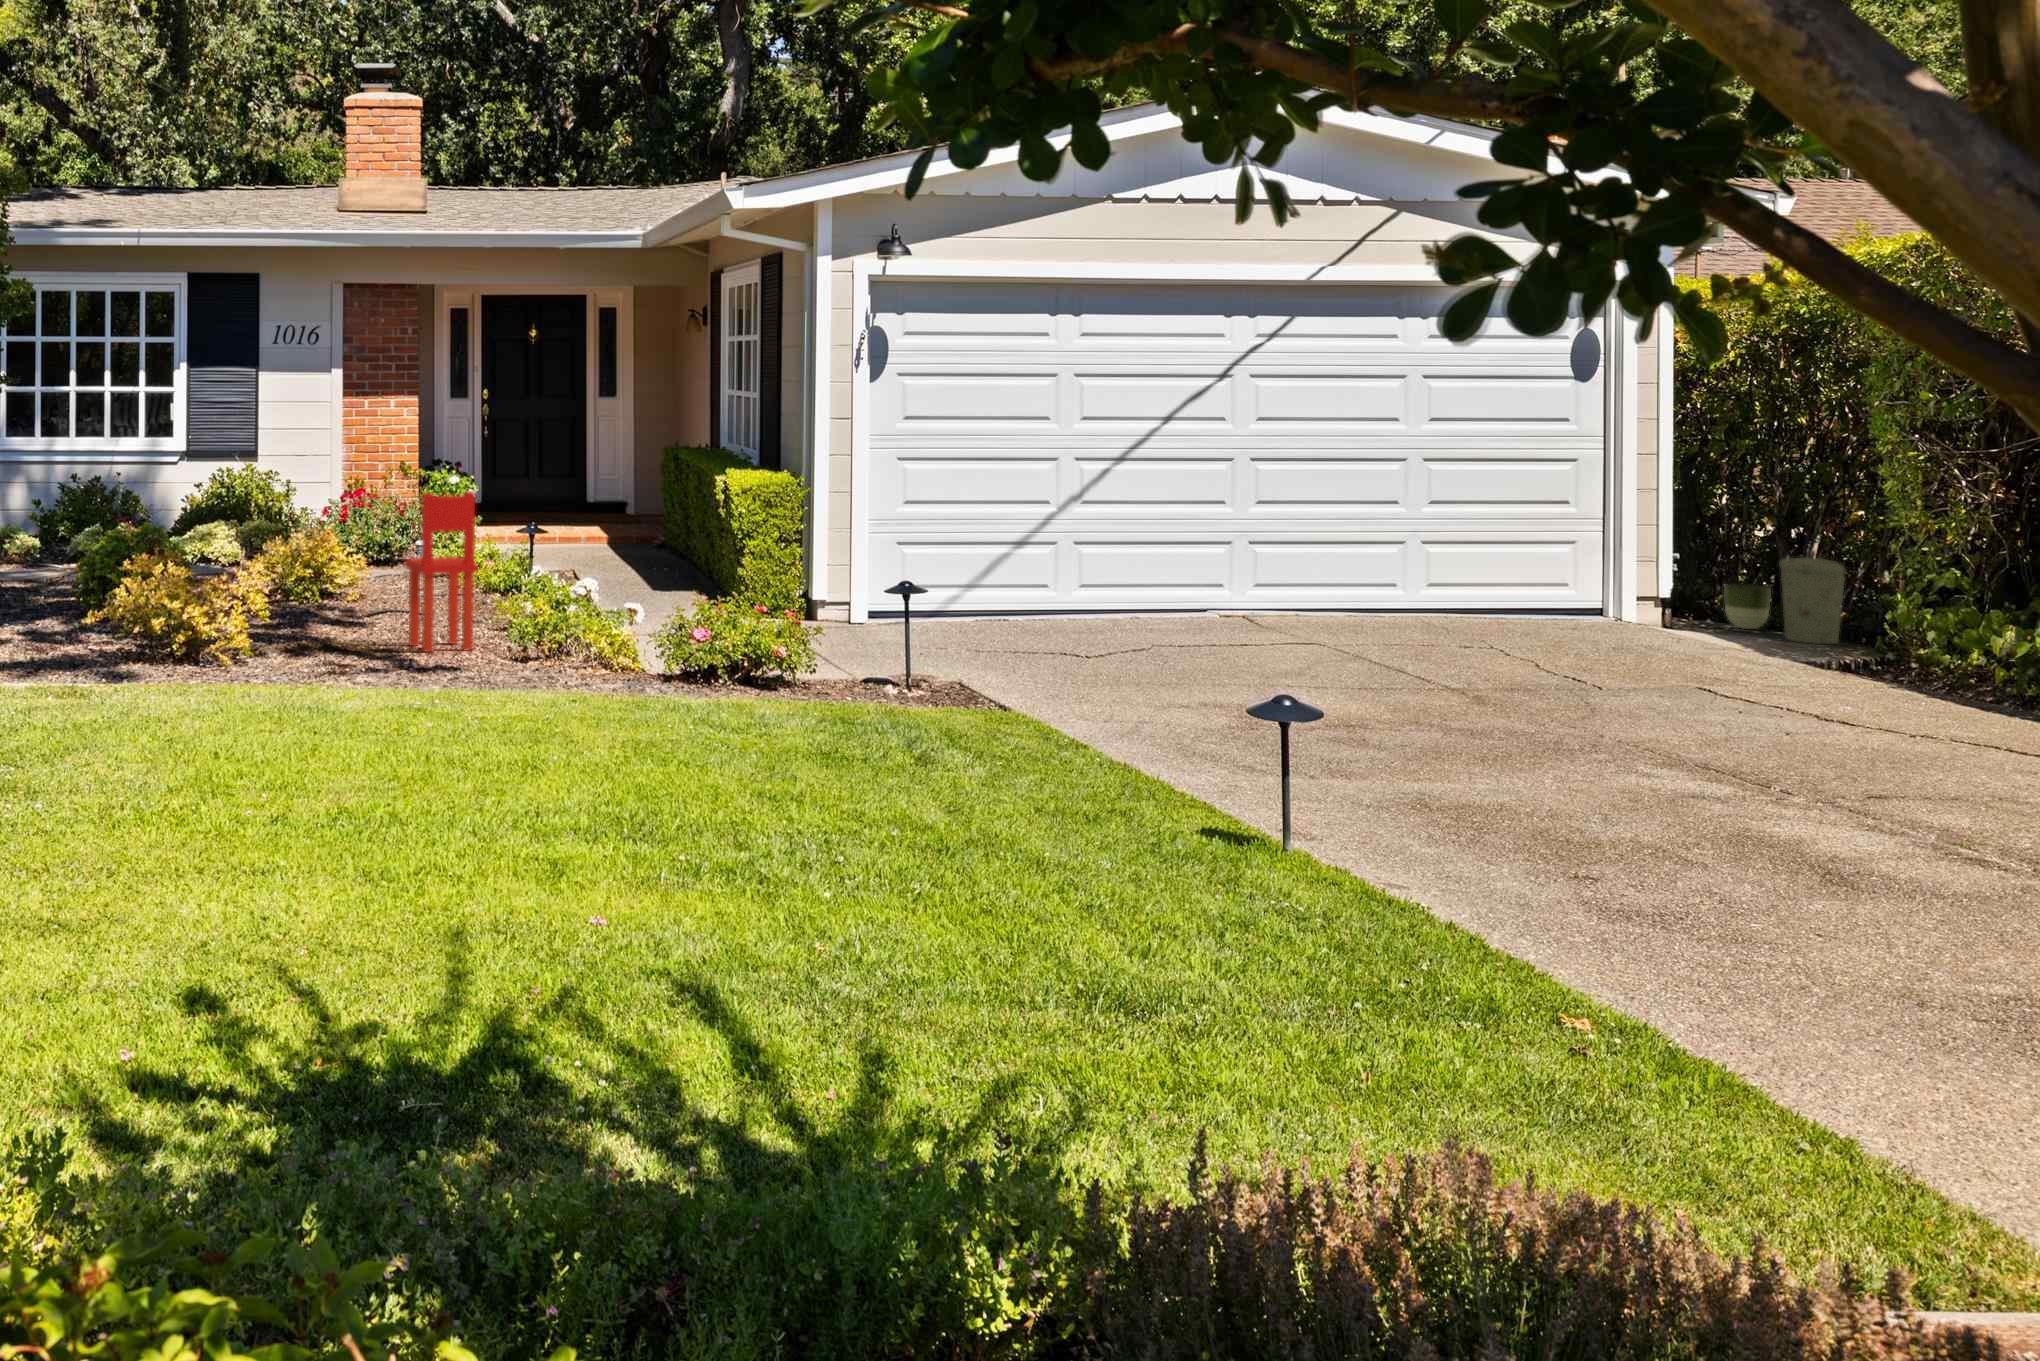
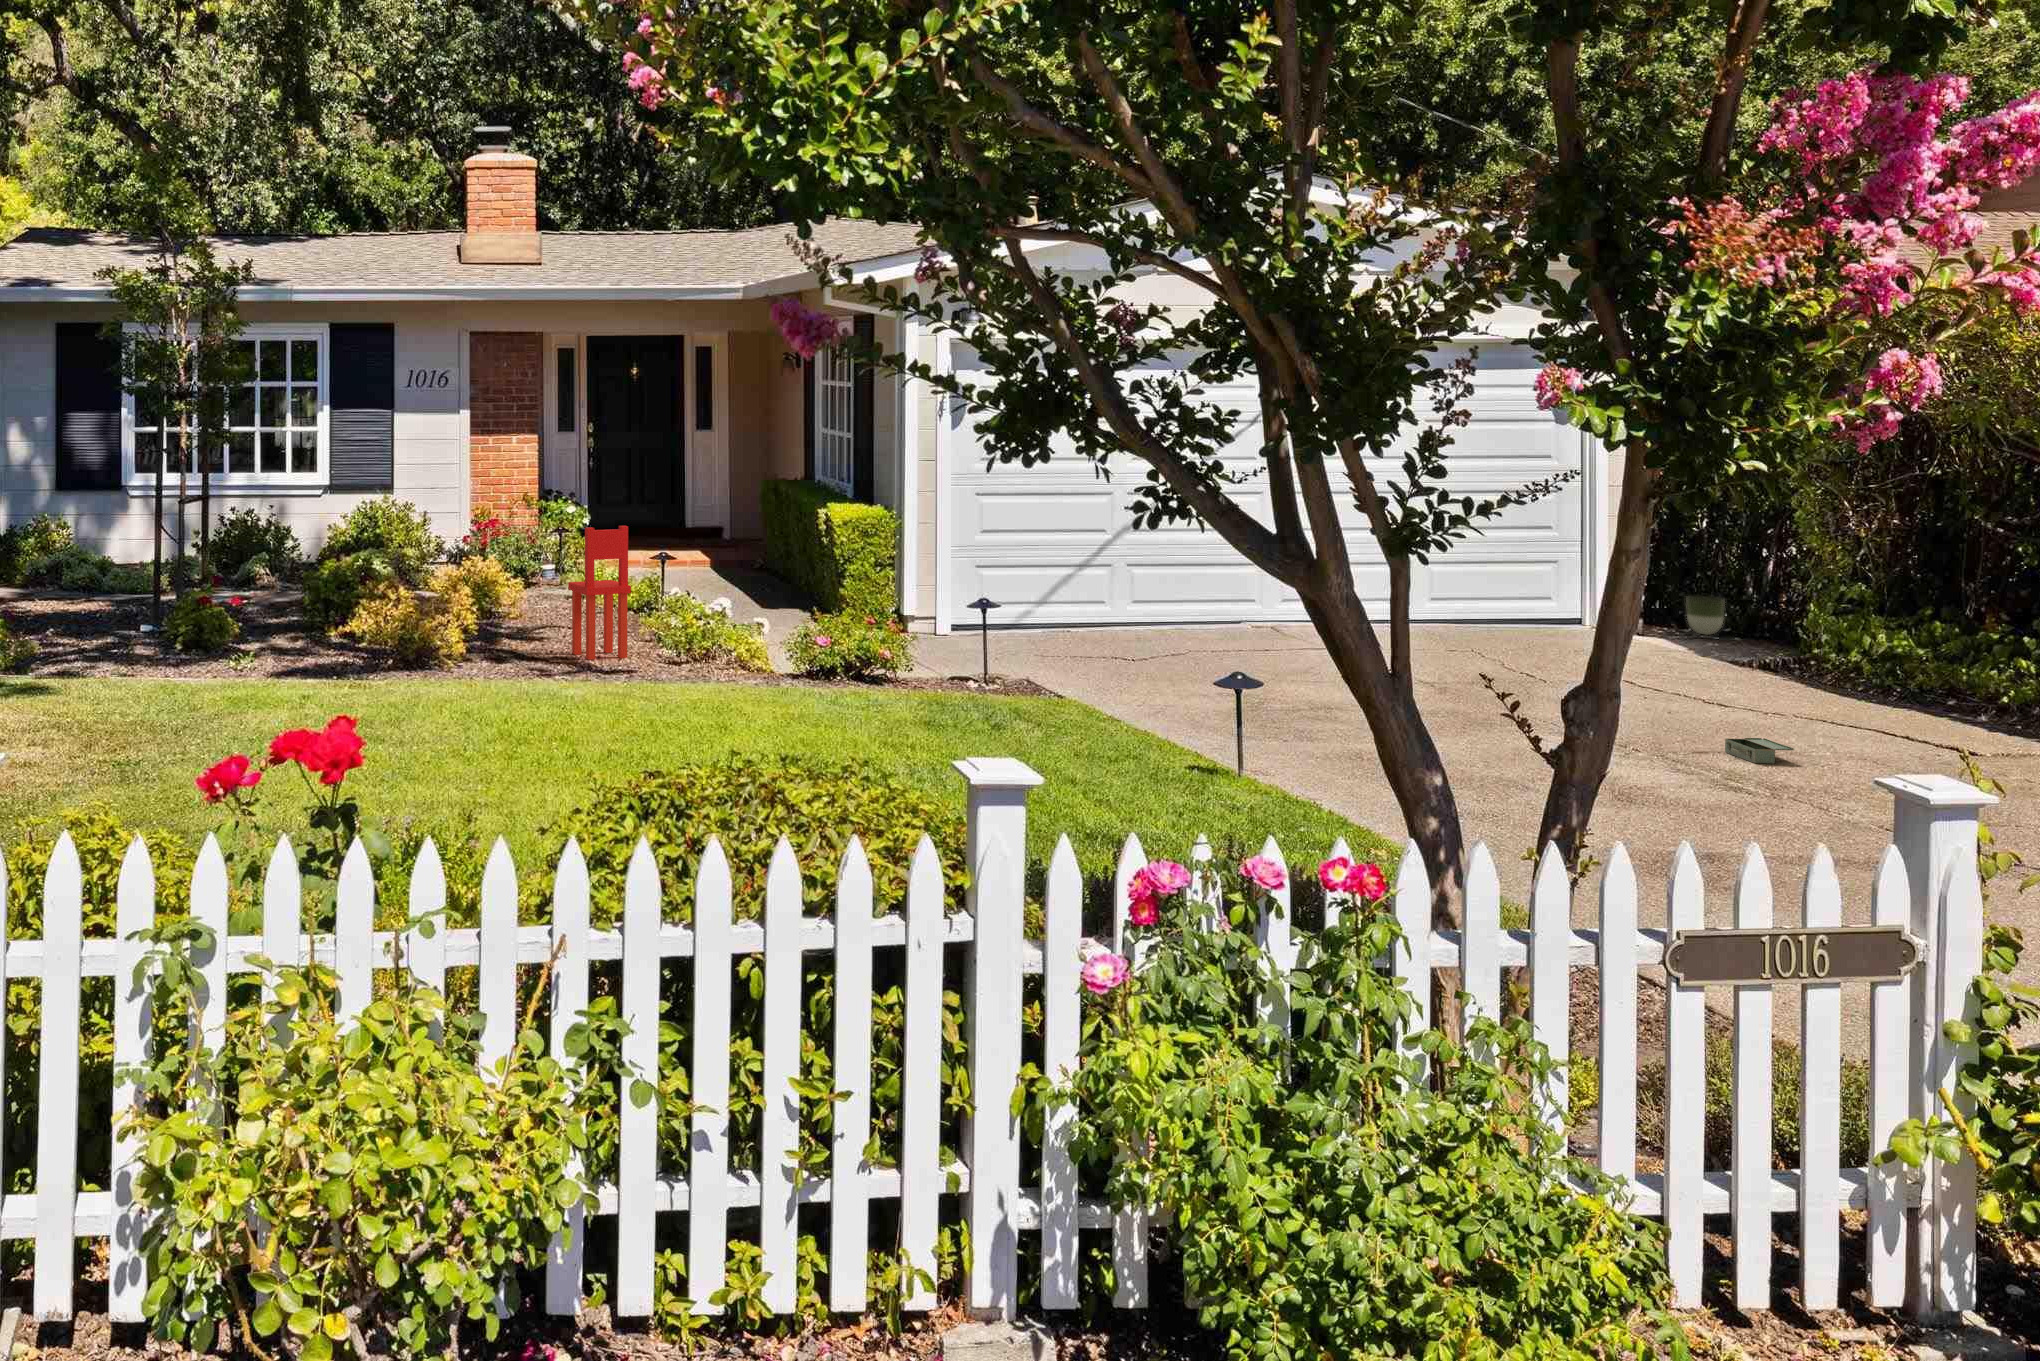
trash can: present [1779,558,1846,644] -> none [1728,573,1784,646]
toolbox: none [1856,768,1956,804] -> present [1725,738,1794,764]

